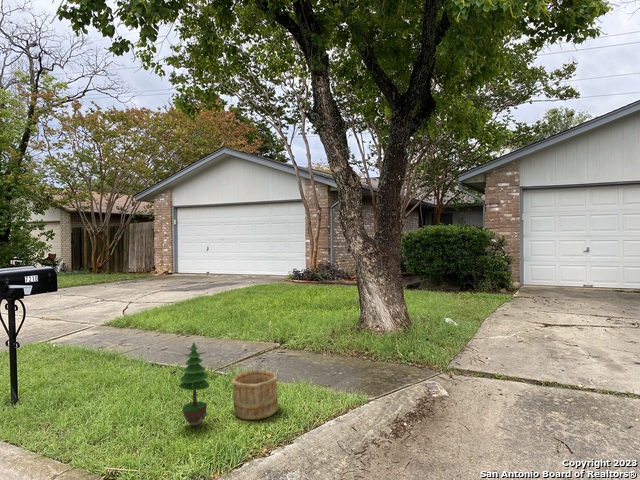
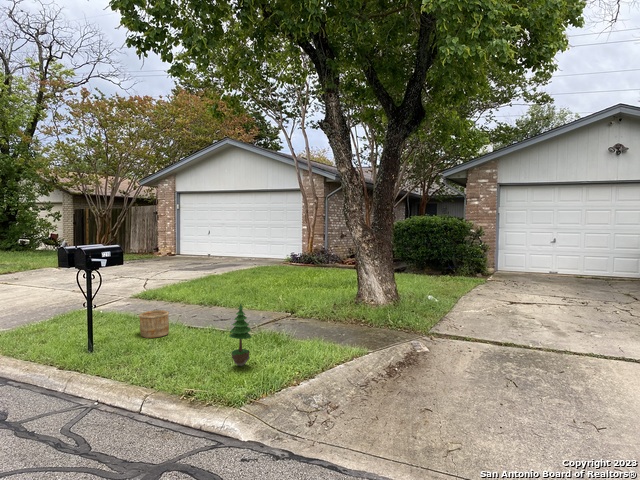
wooden bucket: present [231,370,278,420] -> present [139,310,169,338]

